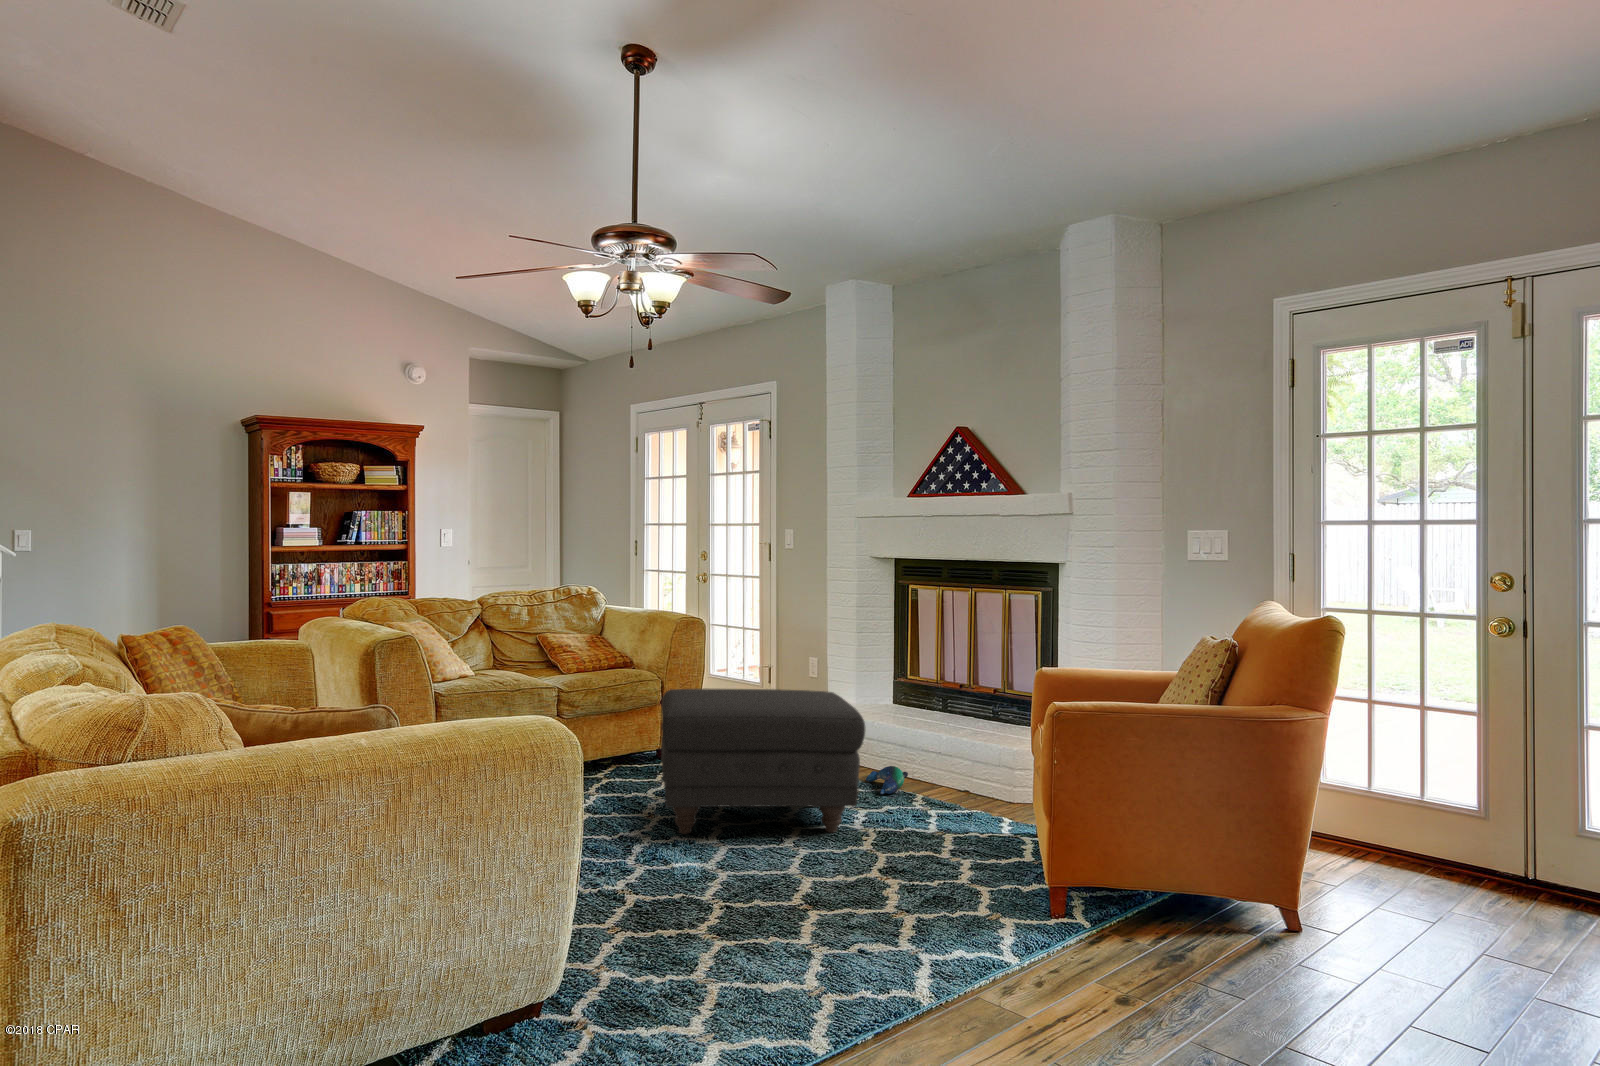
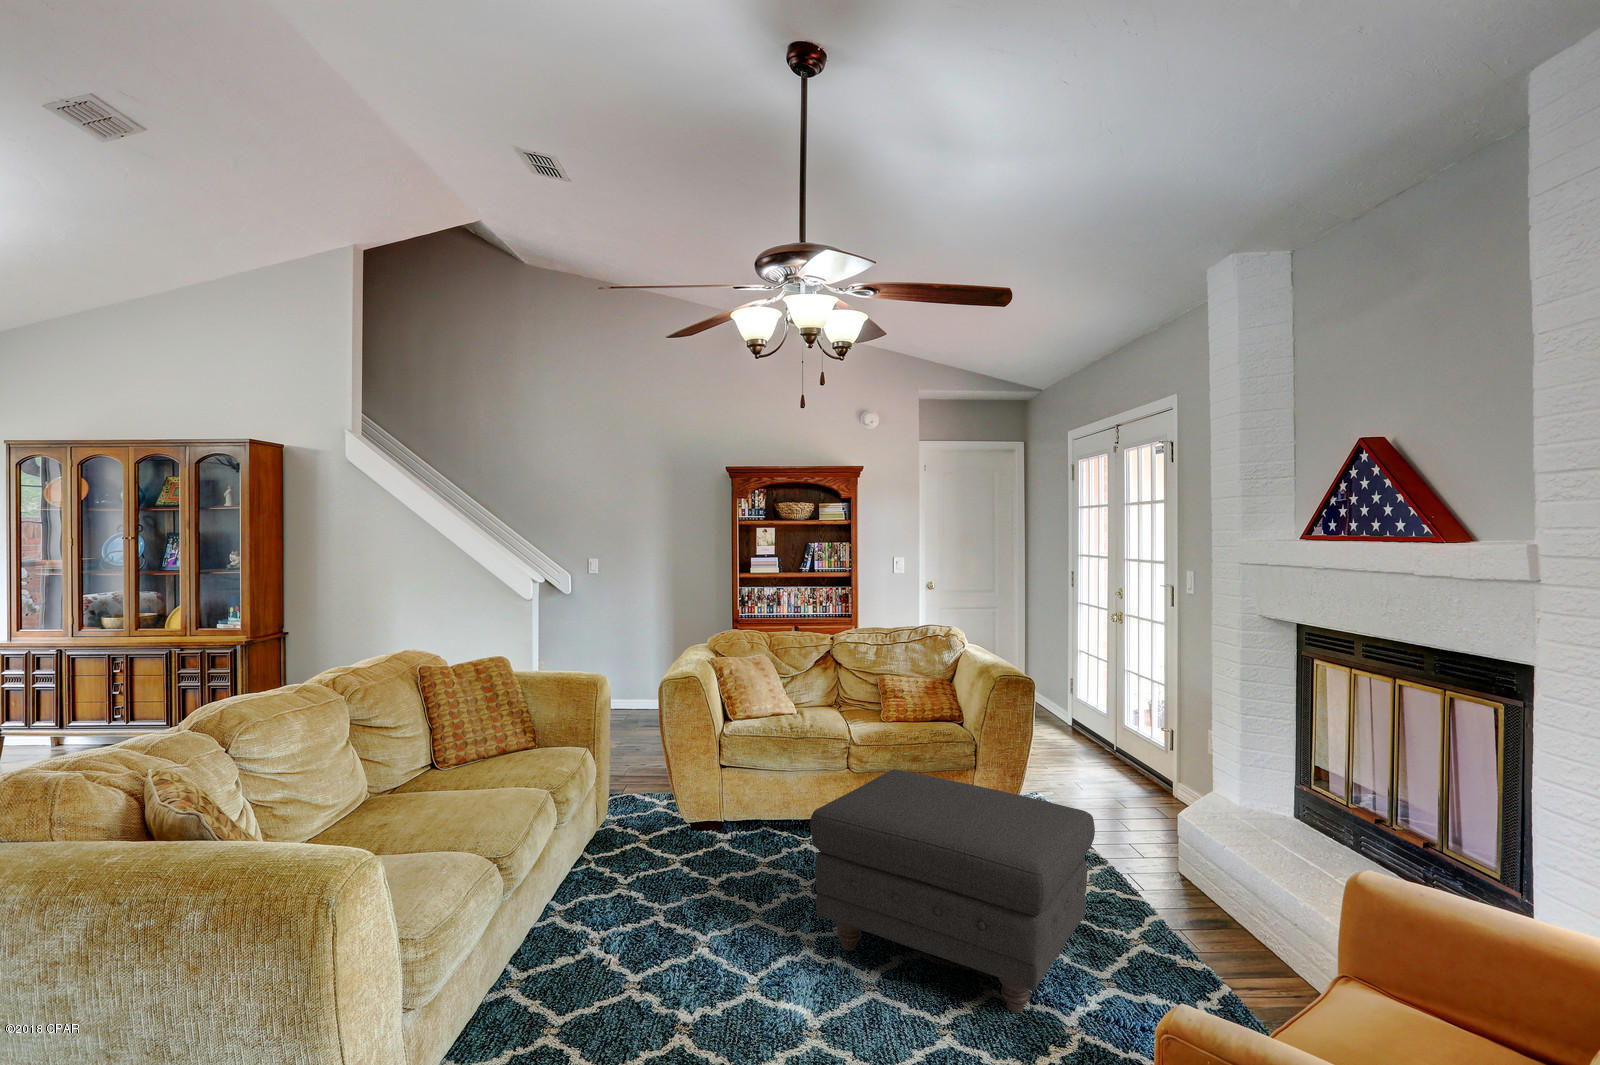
plush toy: present [866,766,908,794] -> none [1159,920,1217,967]

